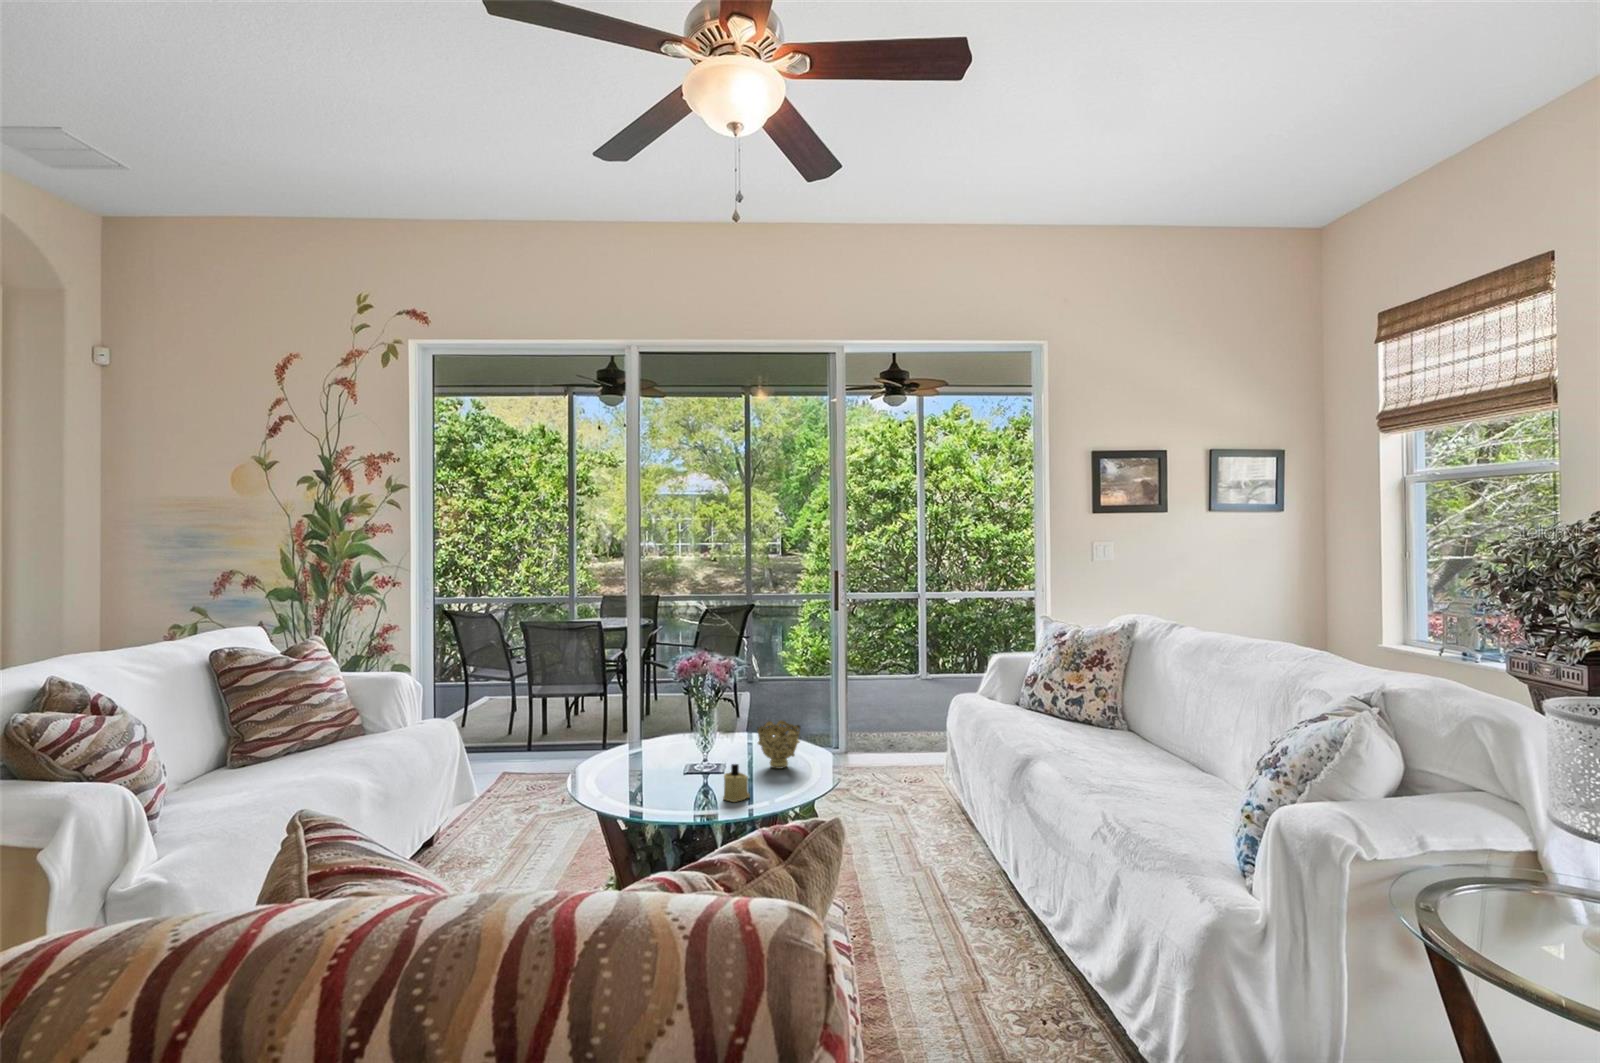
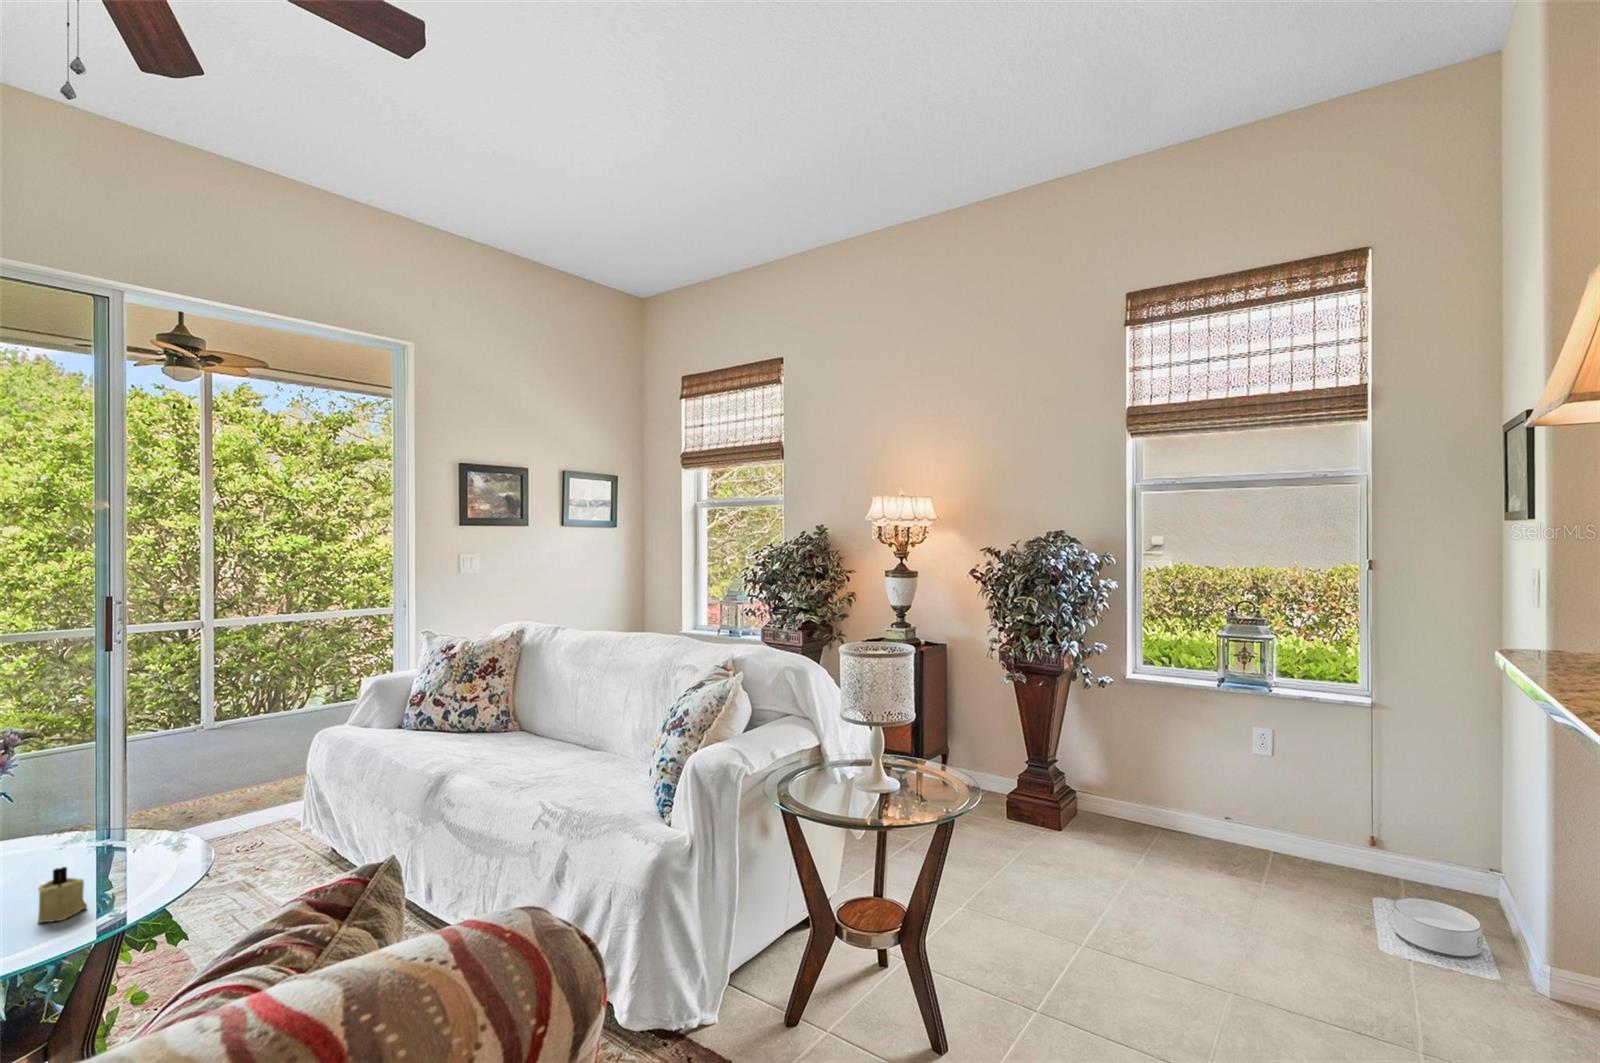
decorative bowl: present [757,720,800,769] -> none [70,797,148,864]

